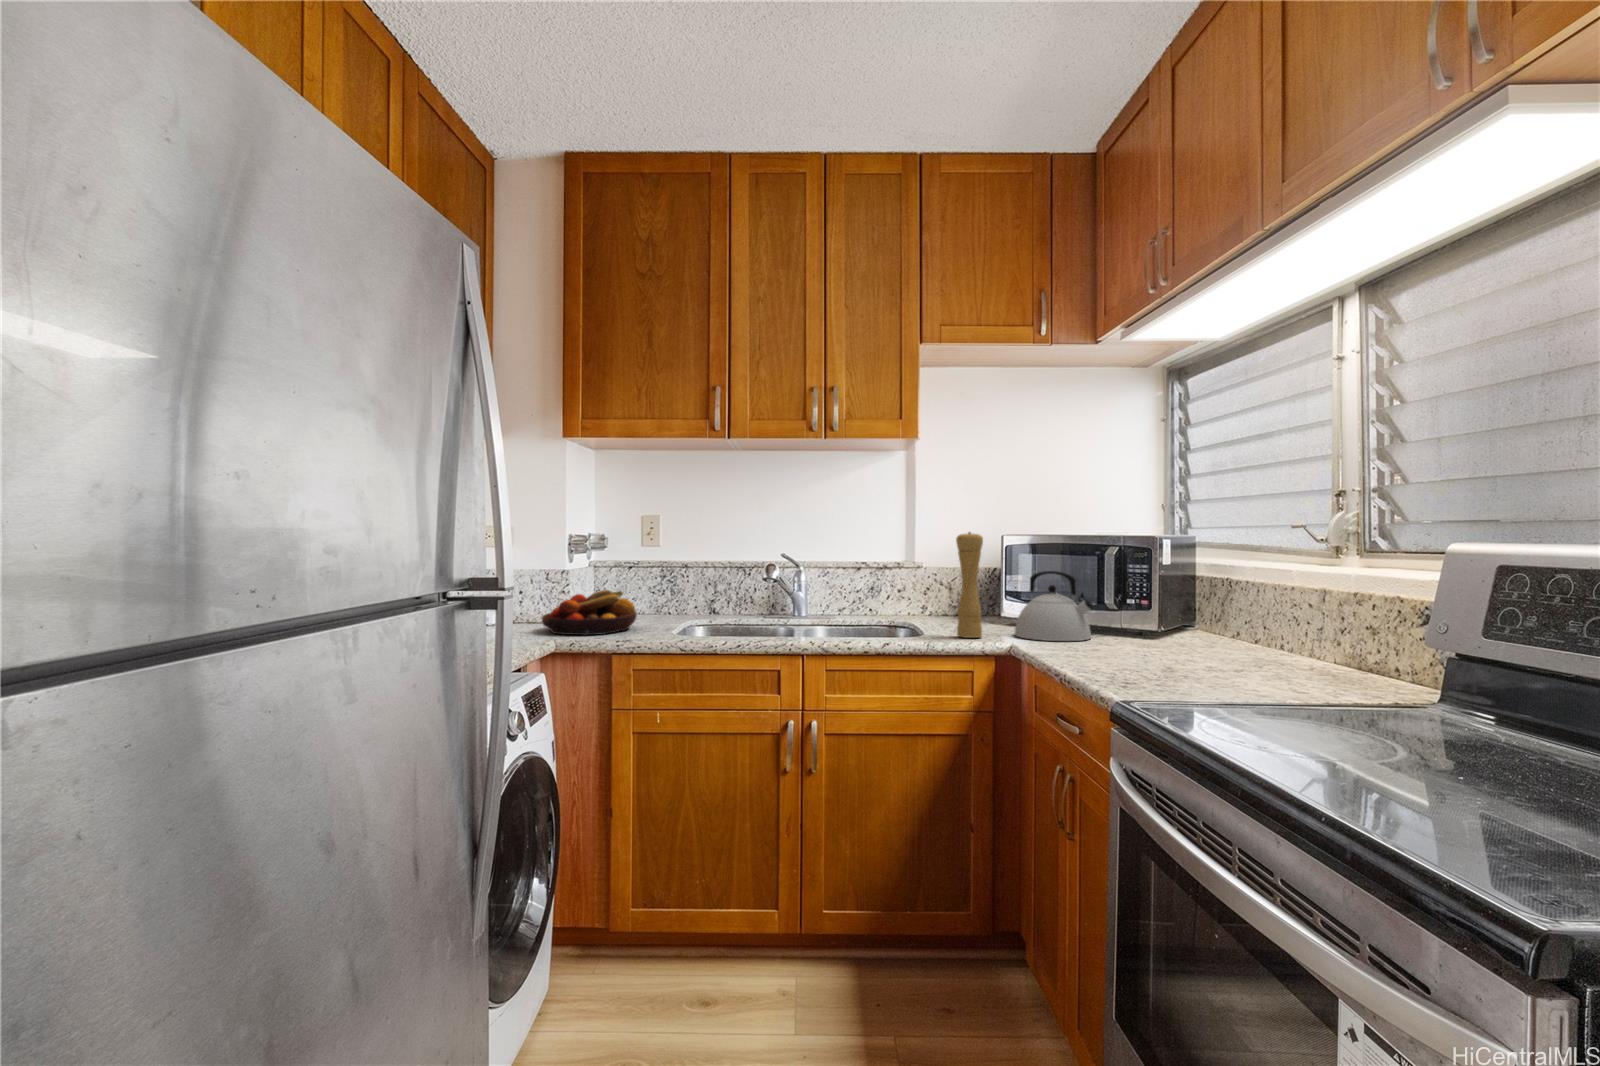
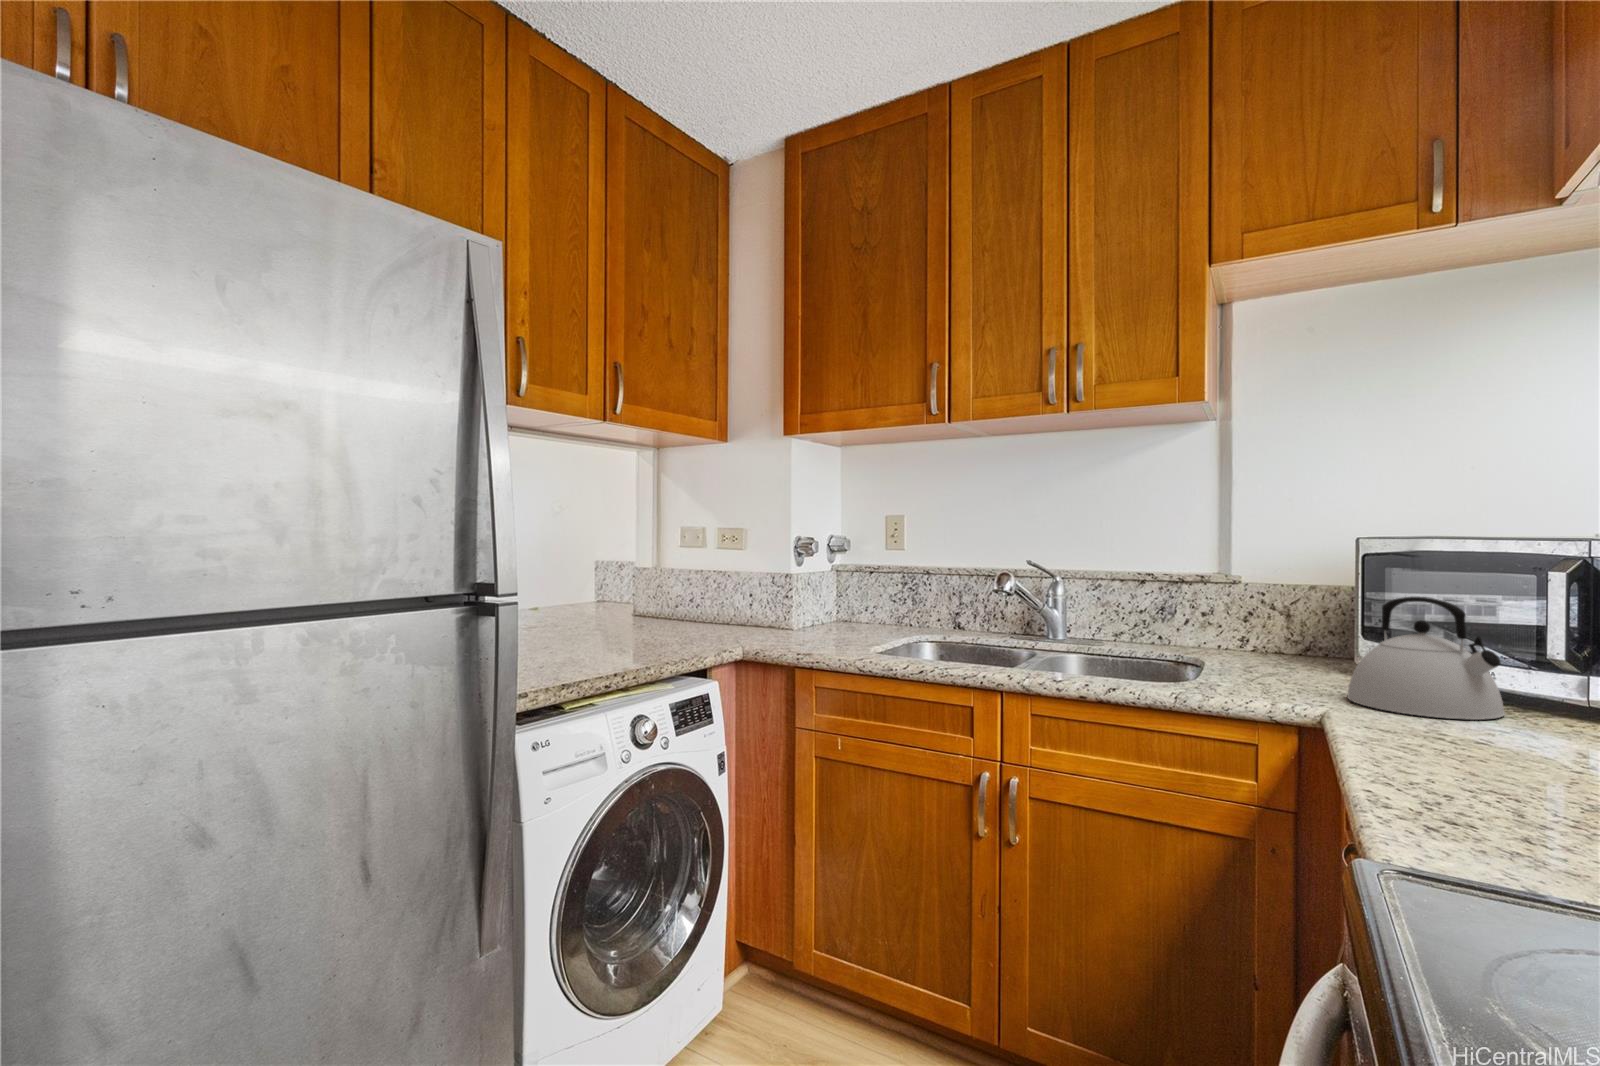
pepper mill: present [956,532,983,638] -> none [1237,532,1284,694]
fruit bowl: present [542,590,637,635] -> none [757,596,854,644]

